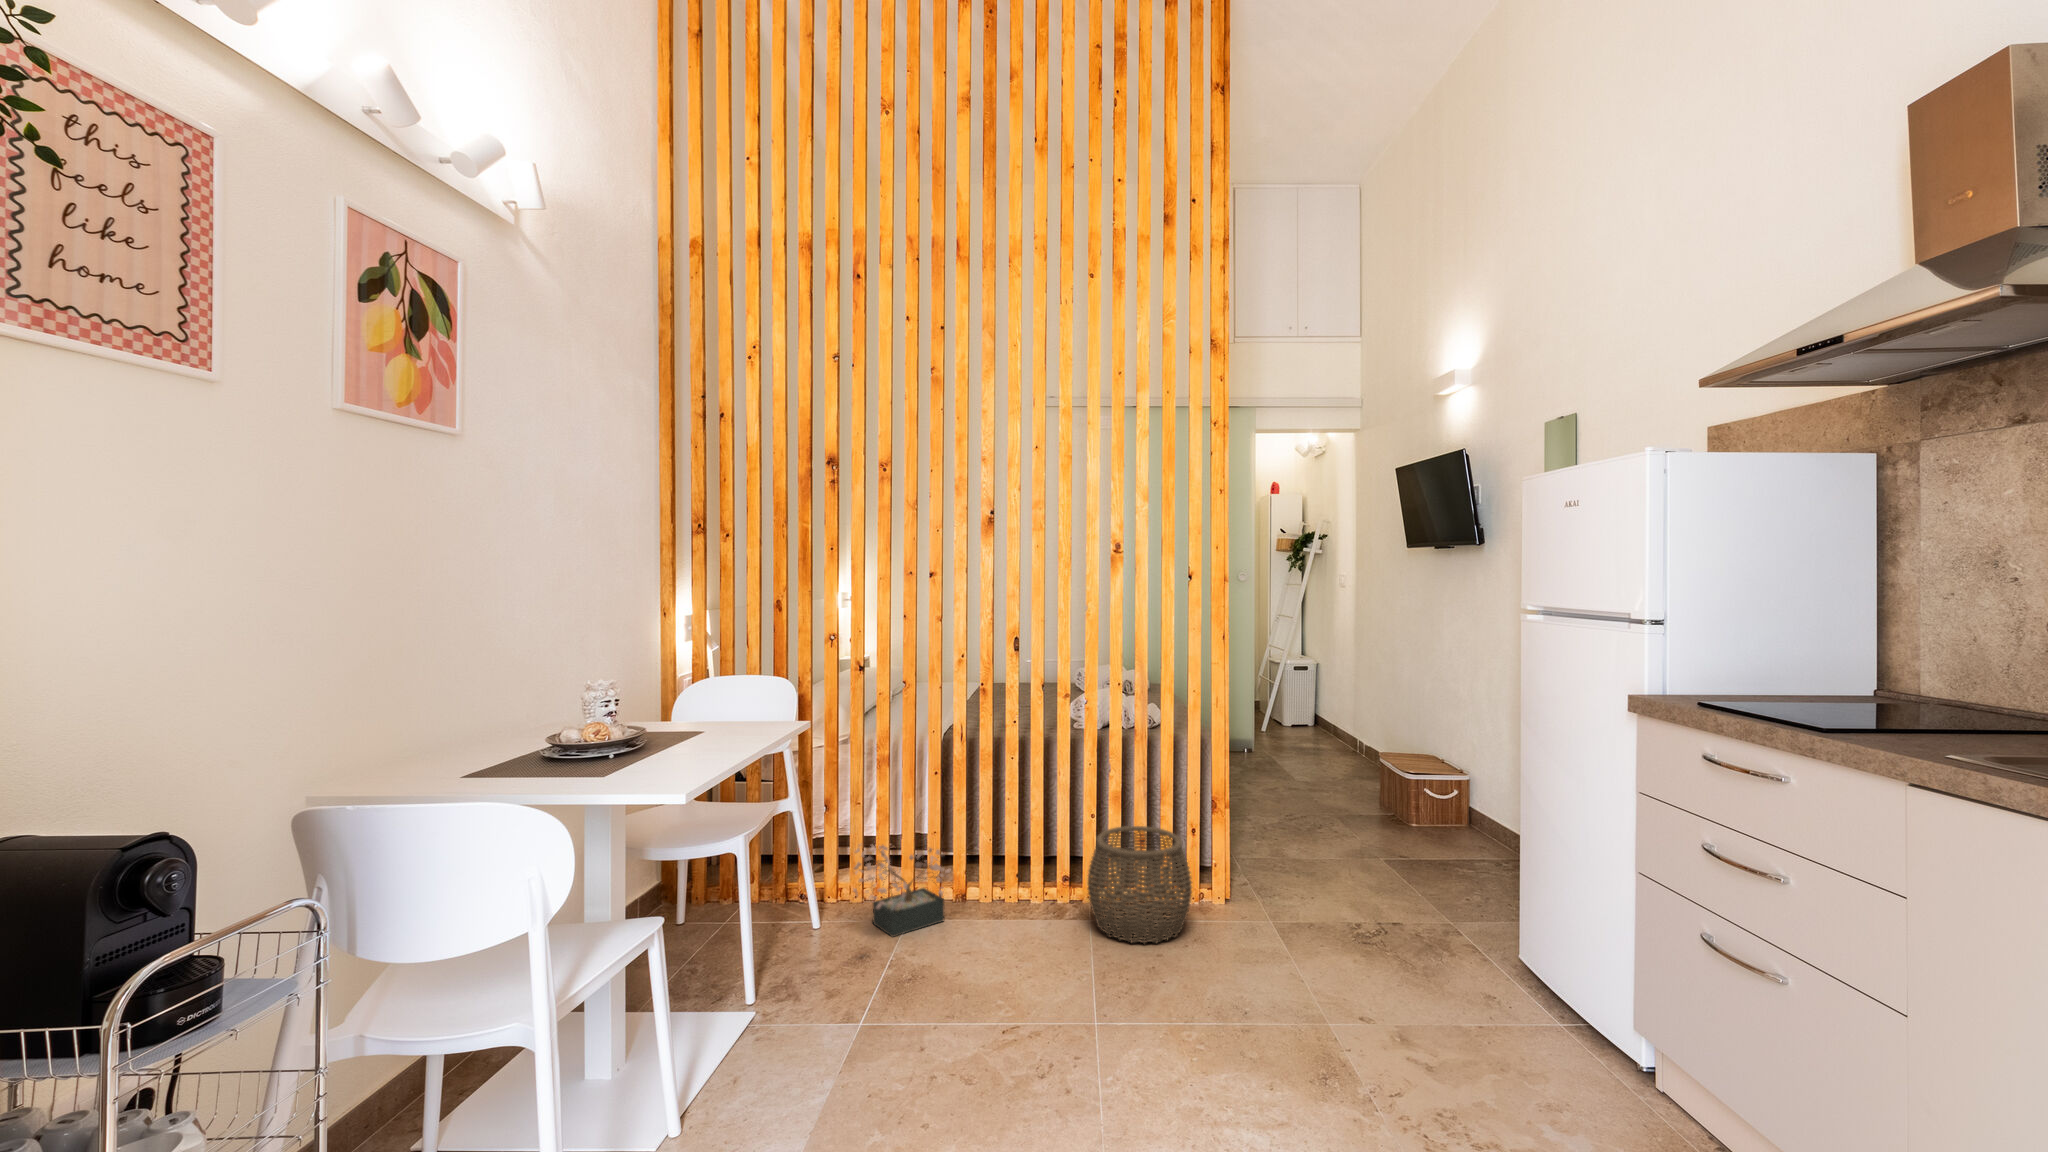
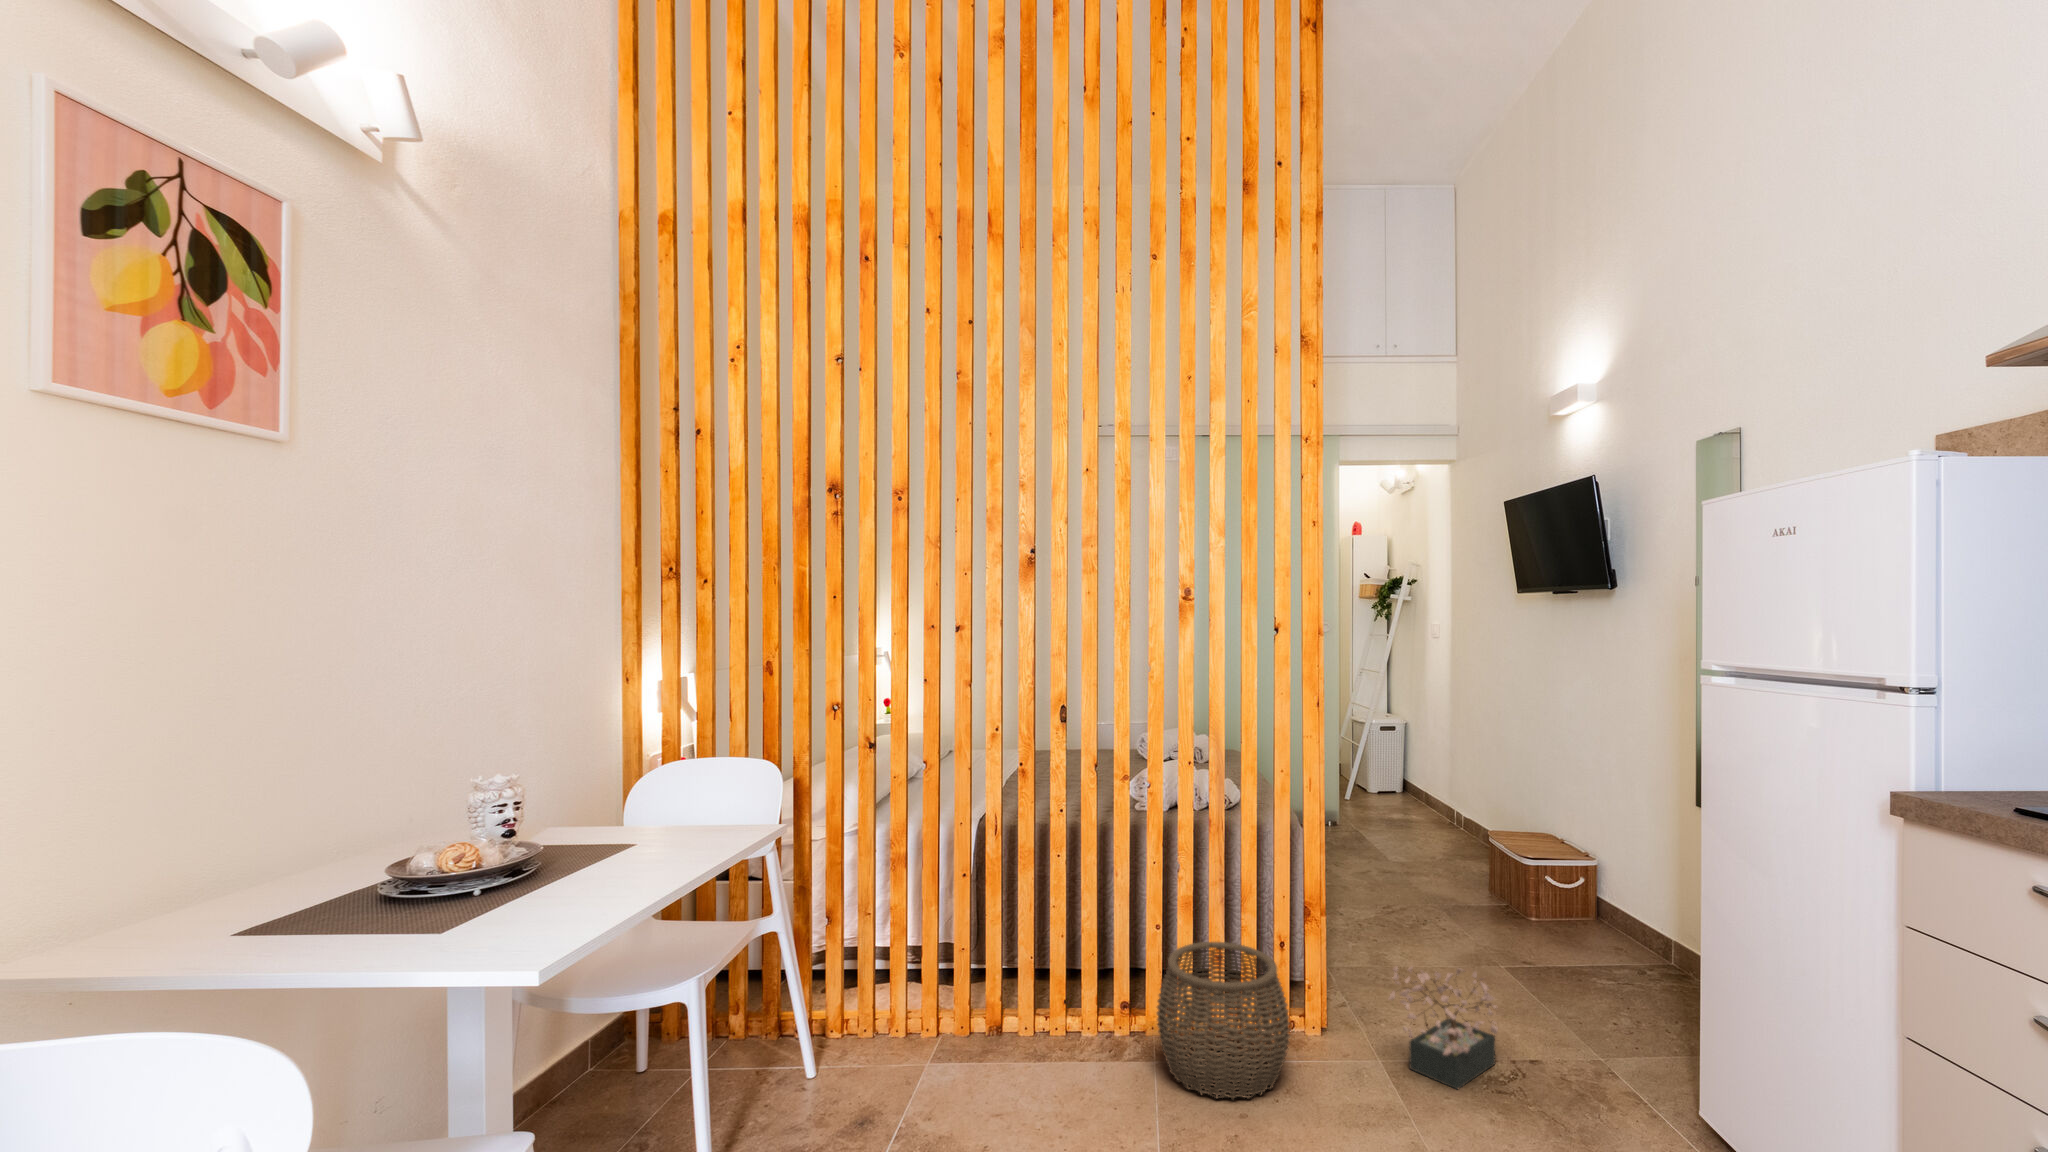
decorative plant: present [853,844,950,937] -> present [1389,967,1498,1089]

